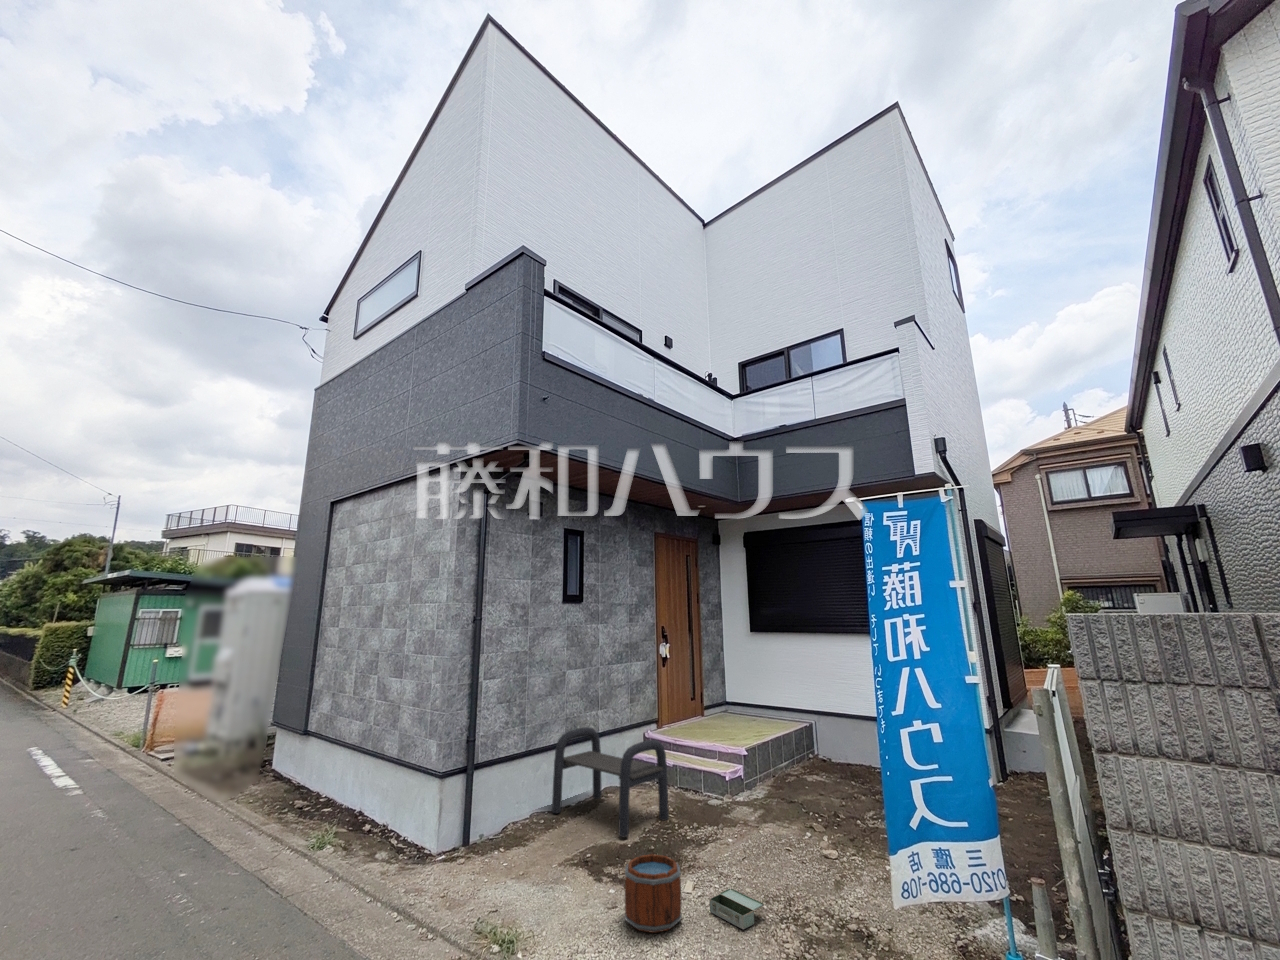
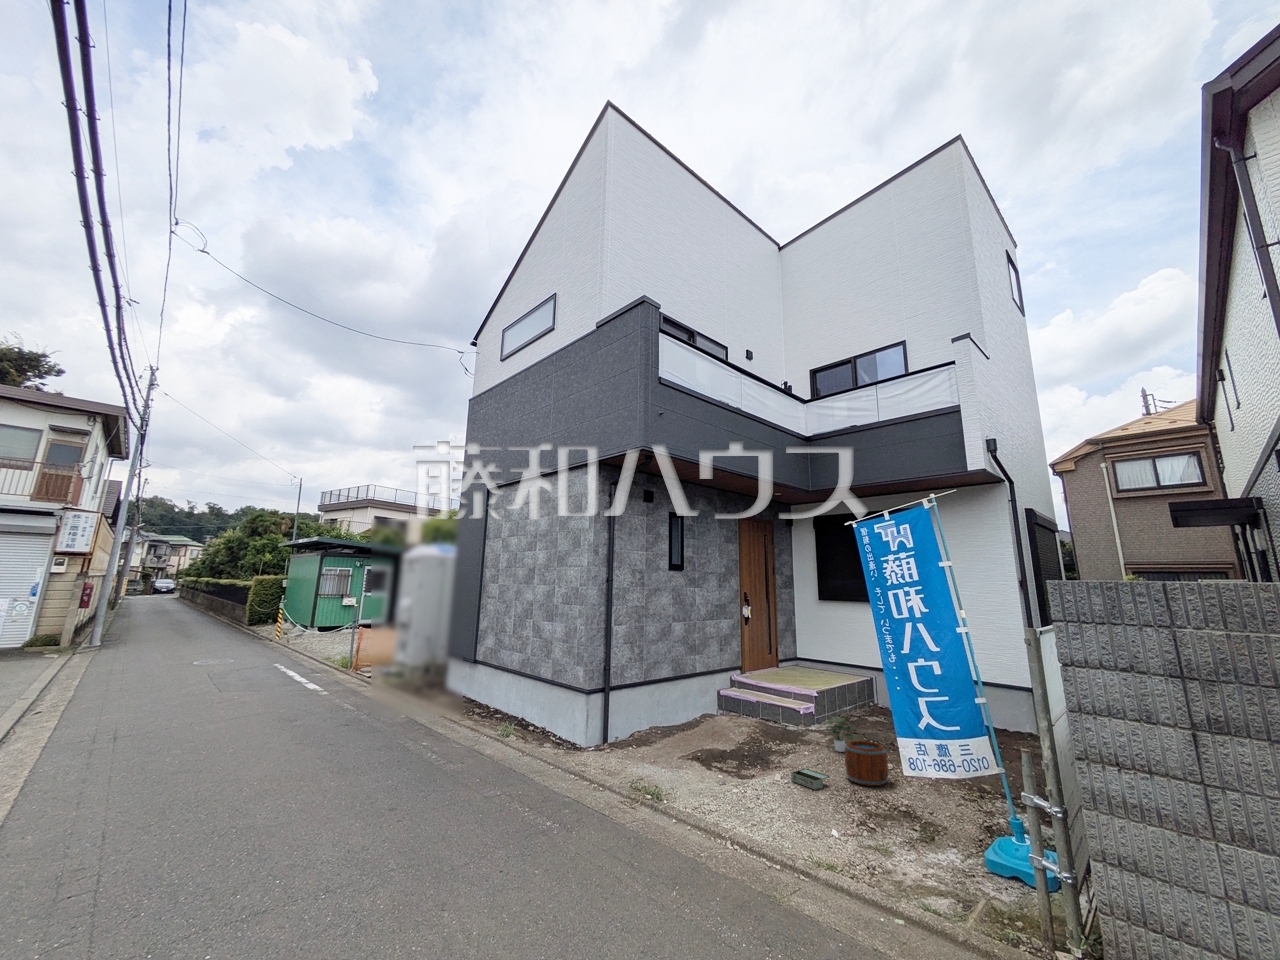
bench: present [552,727,669,837] -> none [665,667,755,742]
potted plant: none [756,793,801,846] -> present [824,715,857,752]
bucket: present [625,854,682,933] -> present [845,741,888,786]

